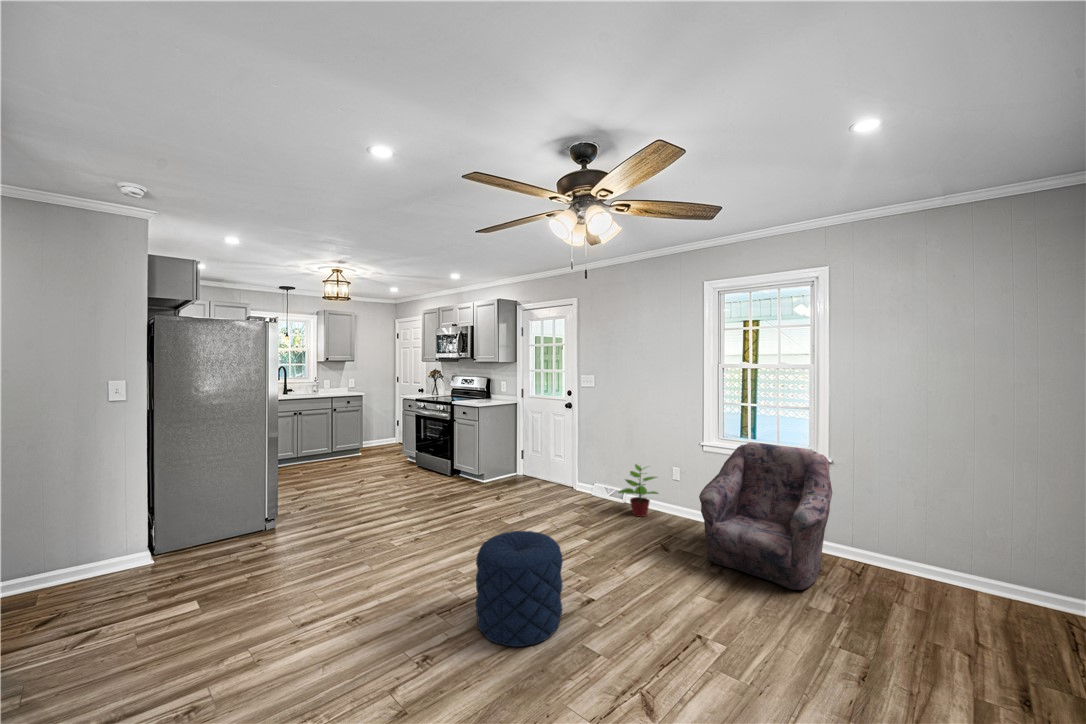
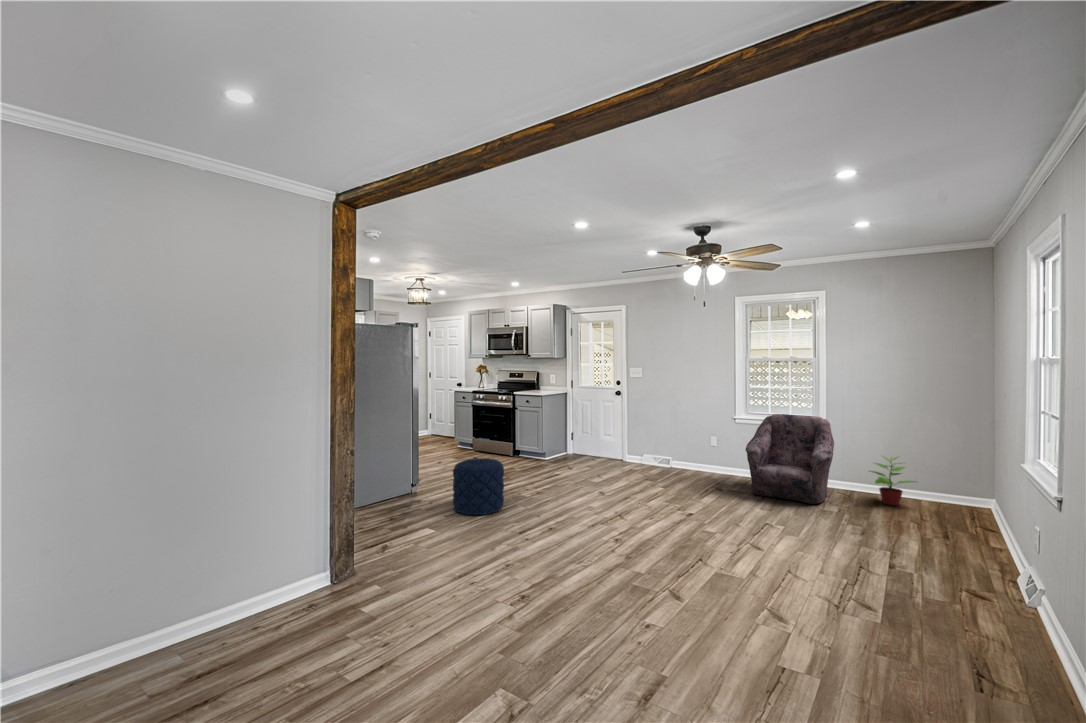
potted plant: present [618,464,658,517] -> present [869,457,916,505]
pouf: present [476,531,563,647] -> present [453,458,504,515]

